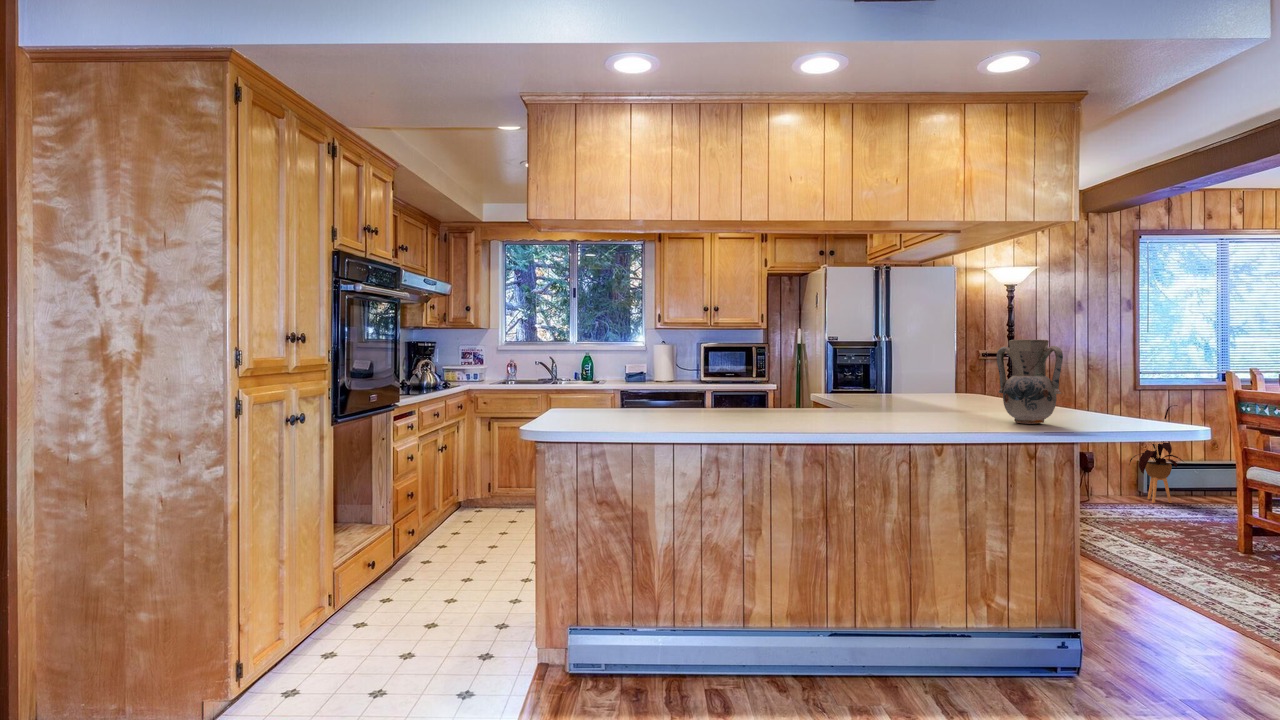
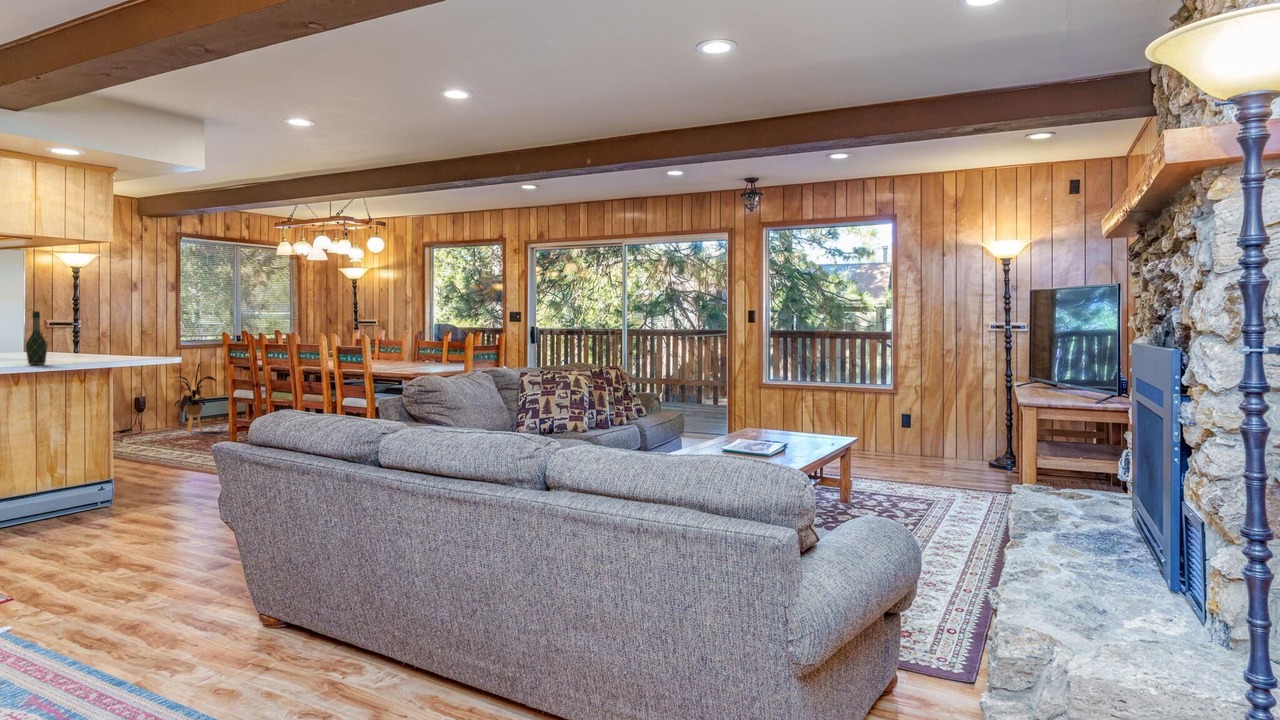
vase: present [997,339,1063,424] -> none [56,312,98,363]
wine bottle: none [953,340,984,425] -> present [26,311,47,365]

